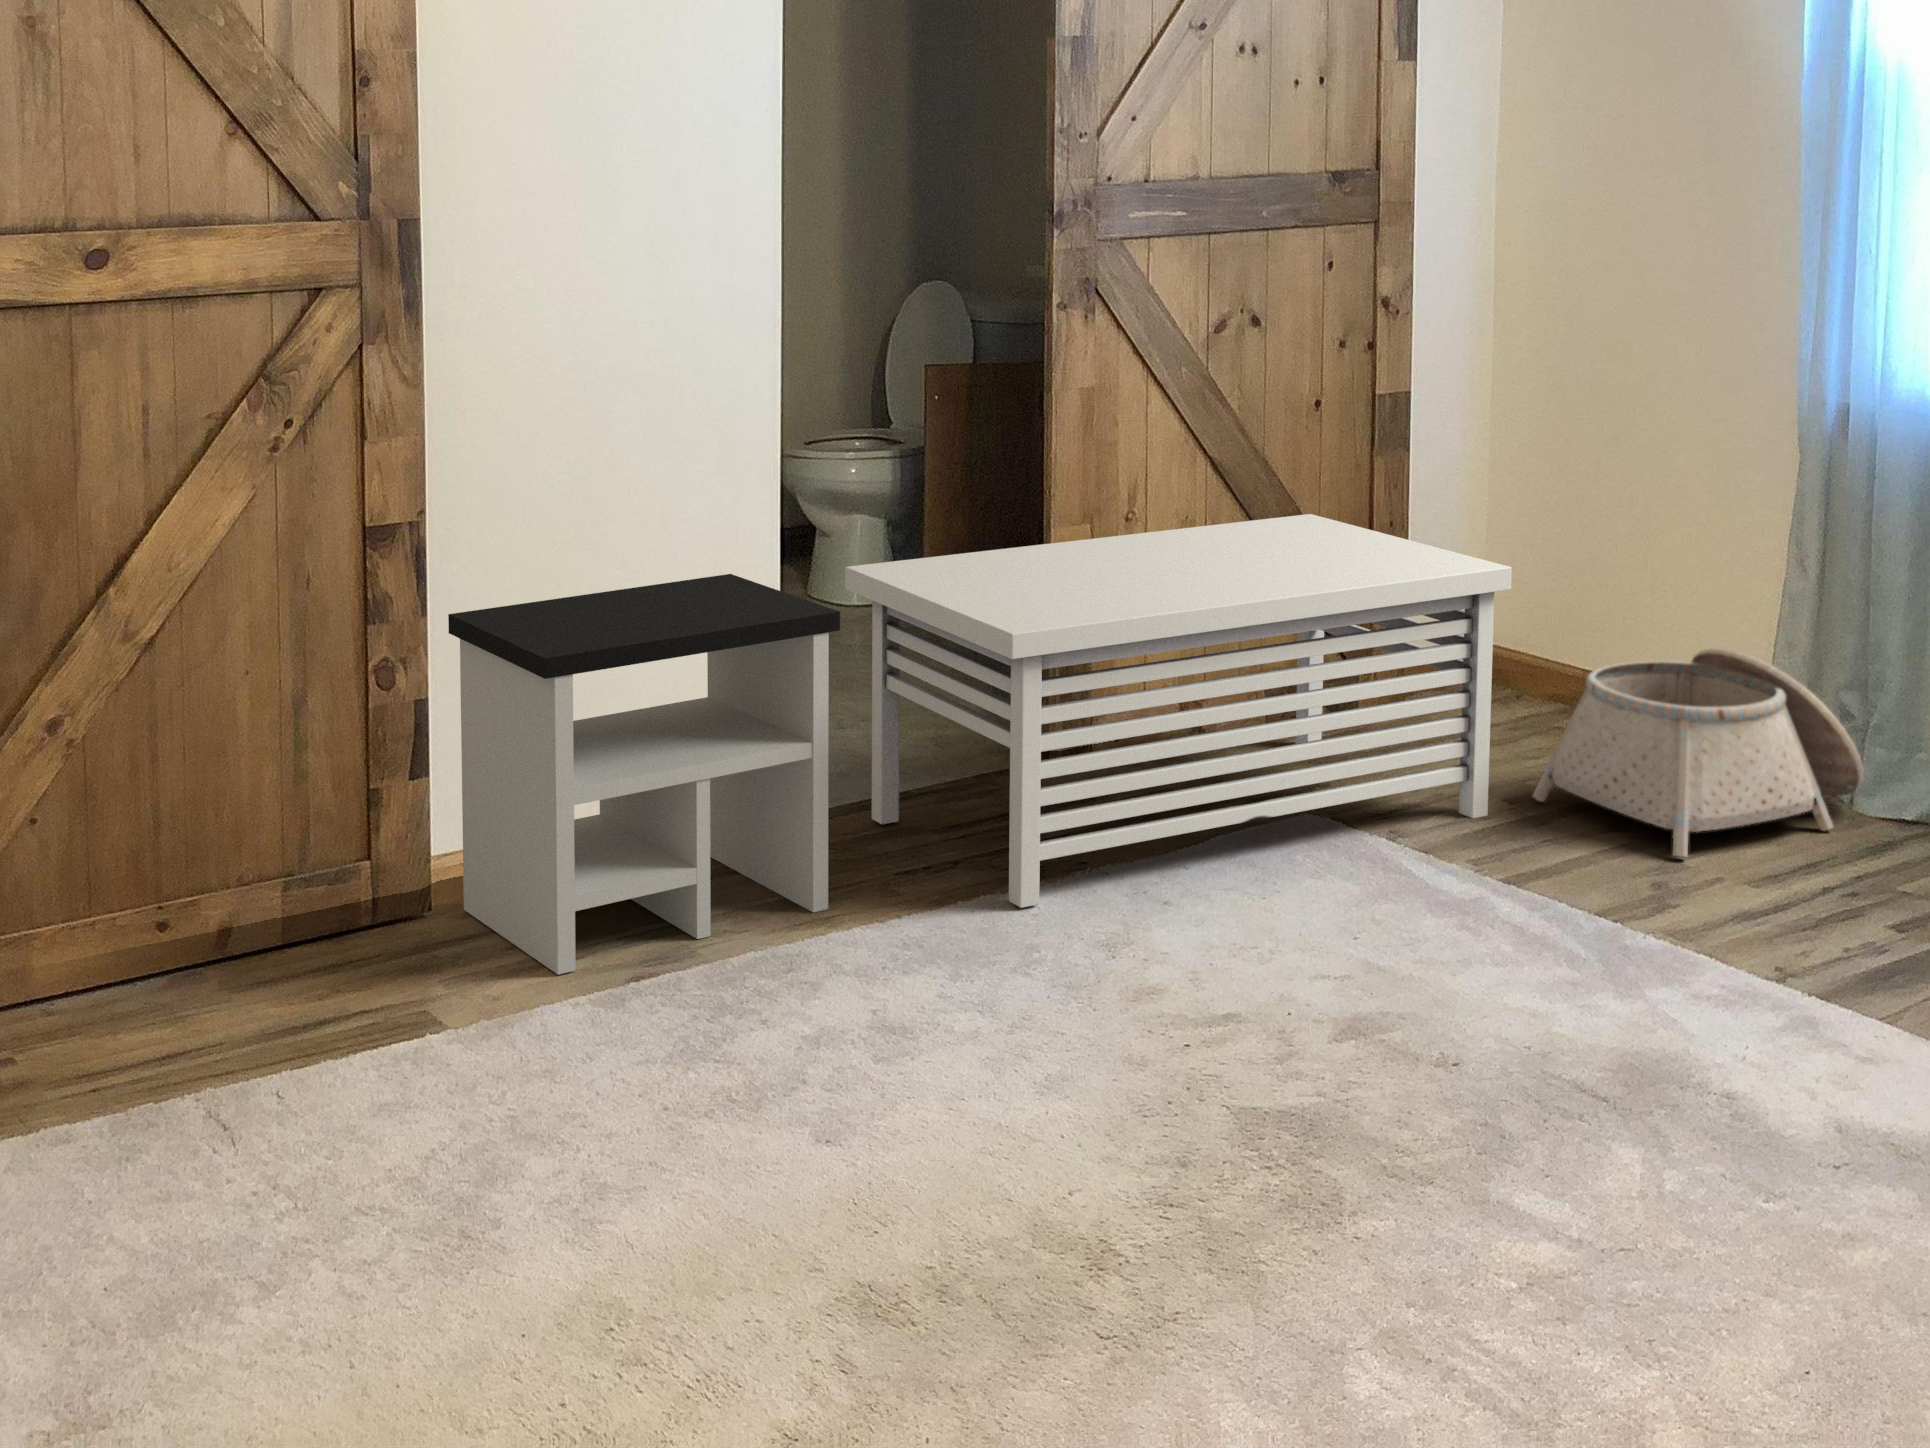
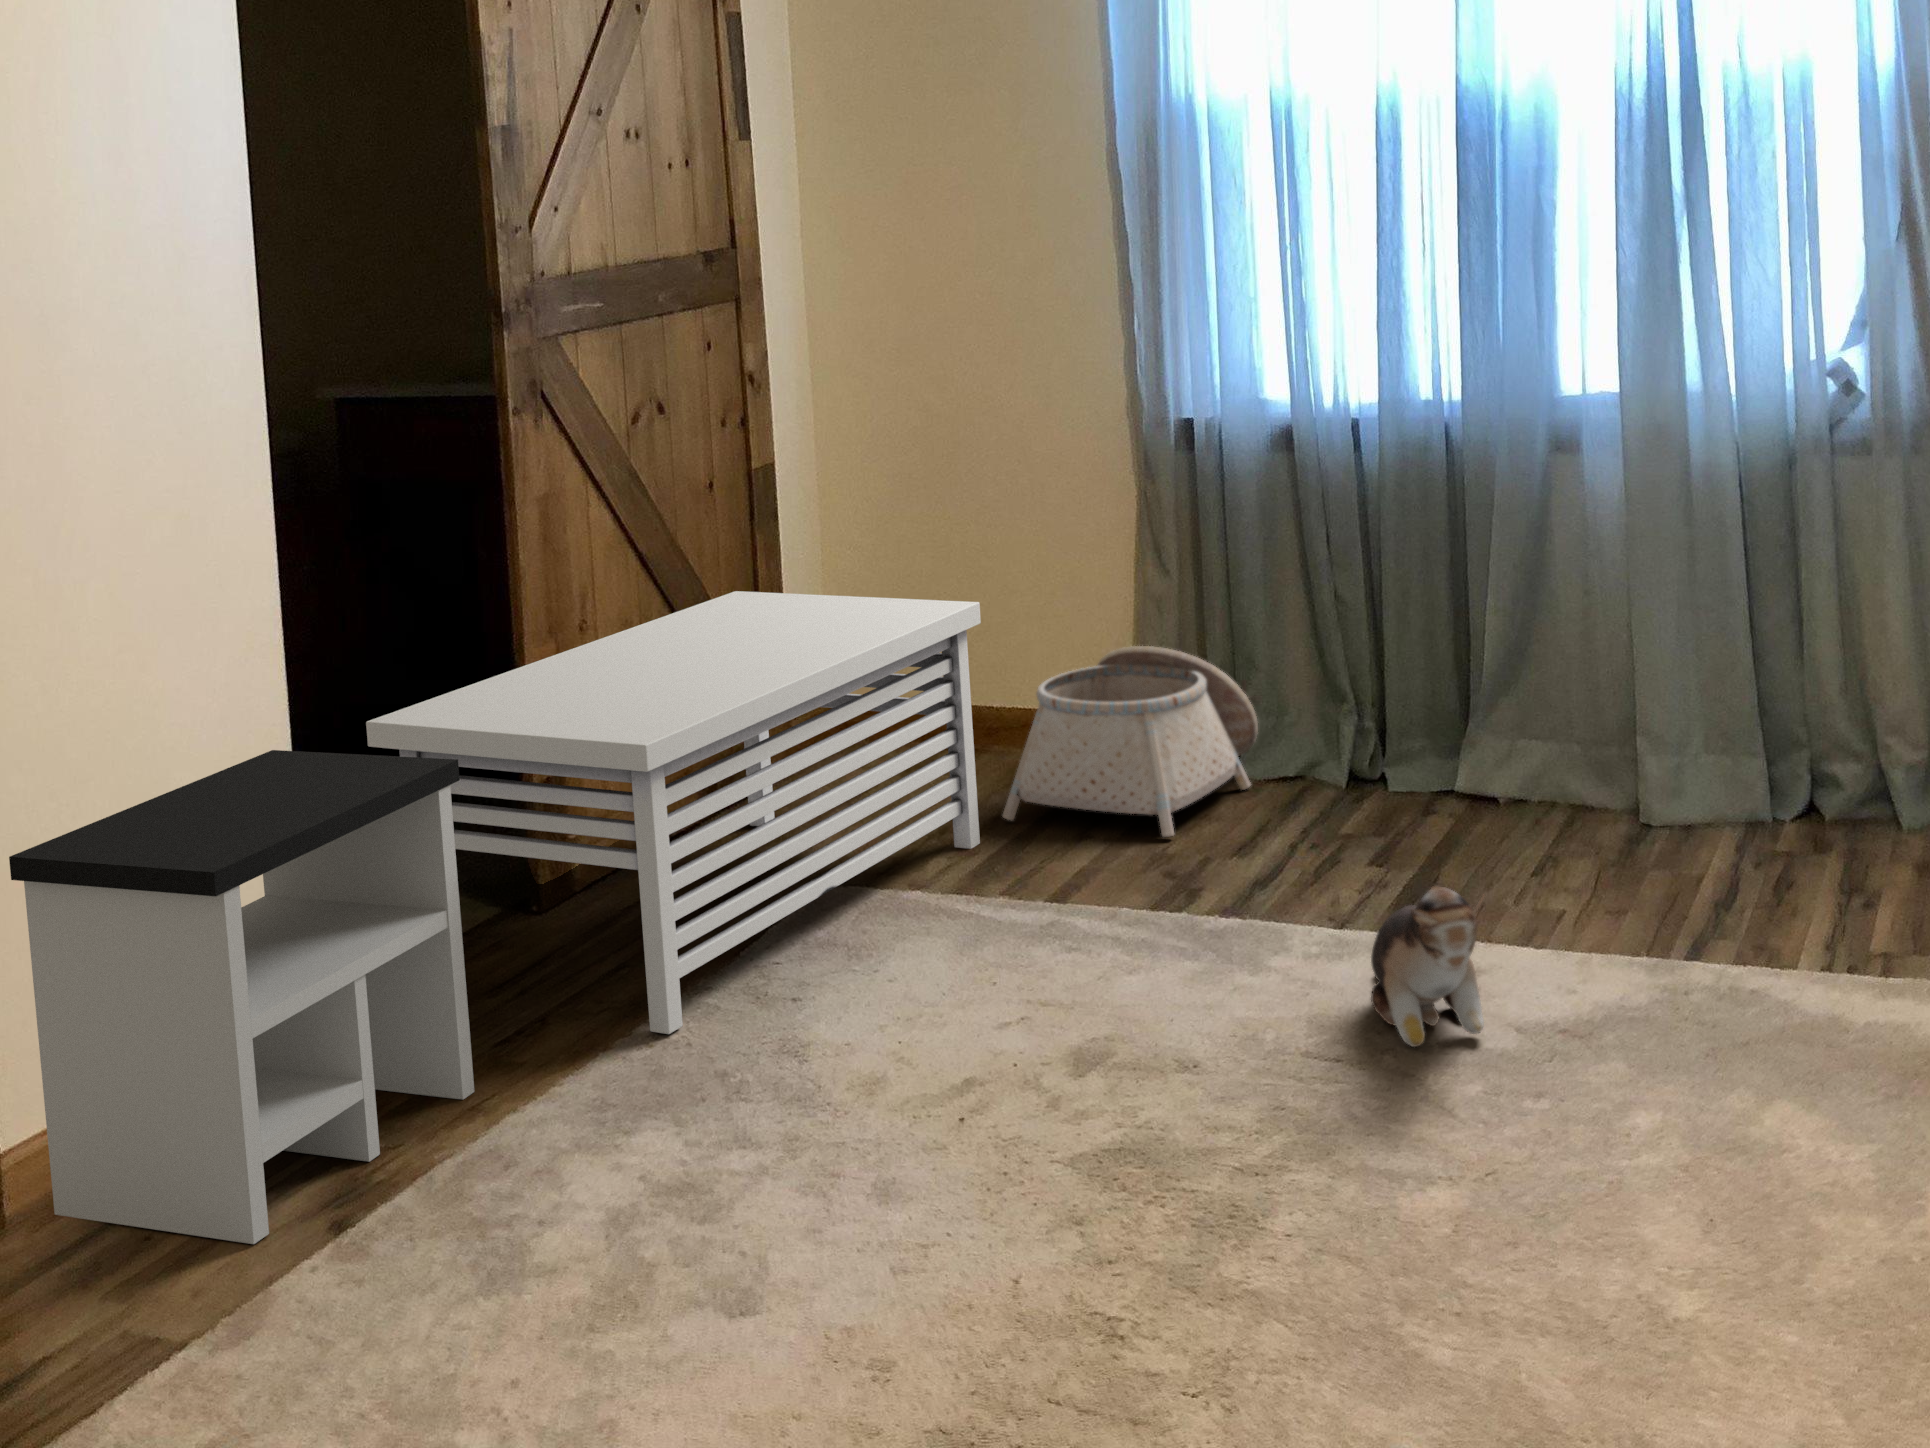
plush toy: none [1671,963,1797,1141] -> present [1371,887,1484,1047]

